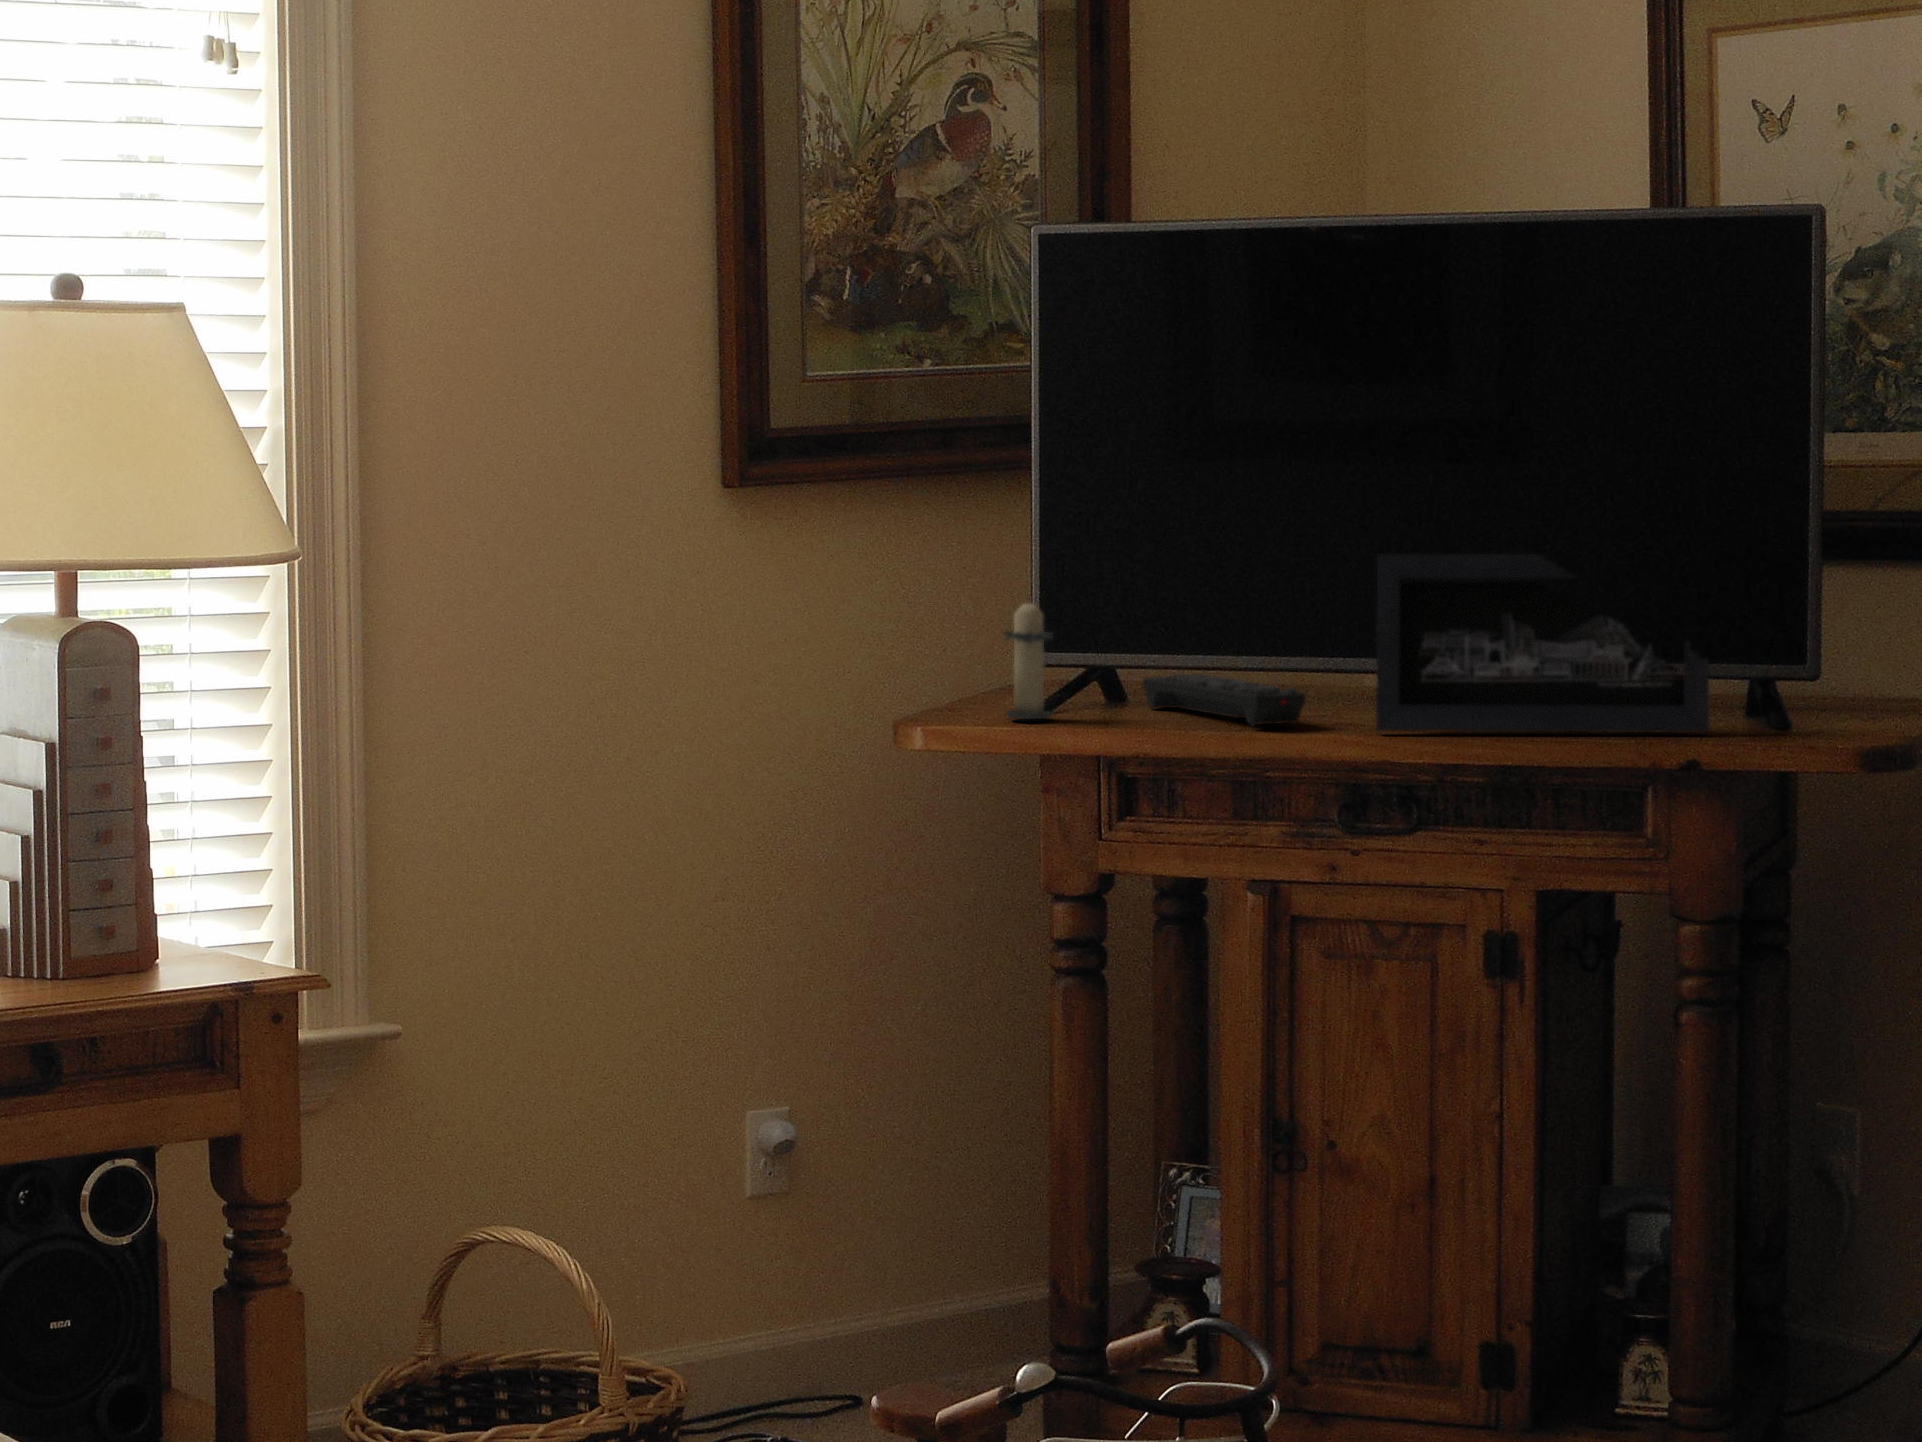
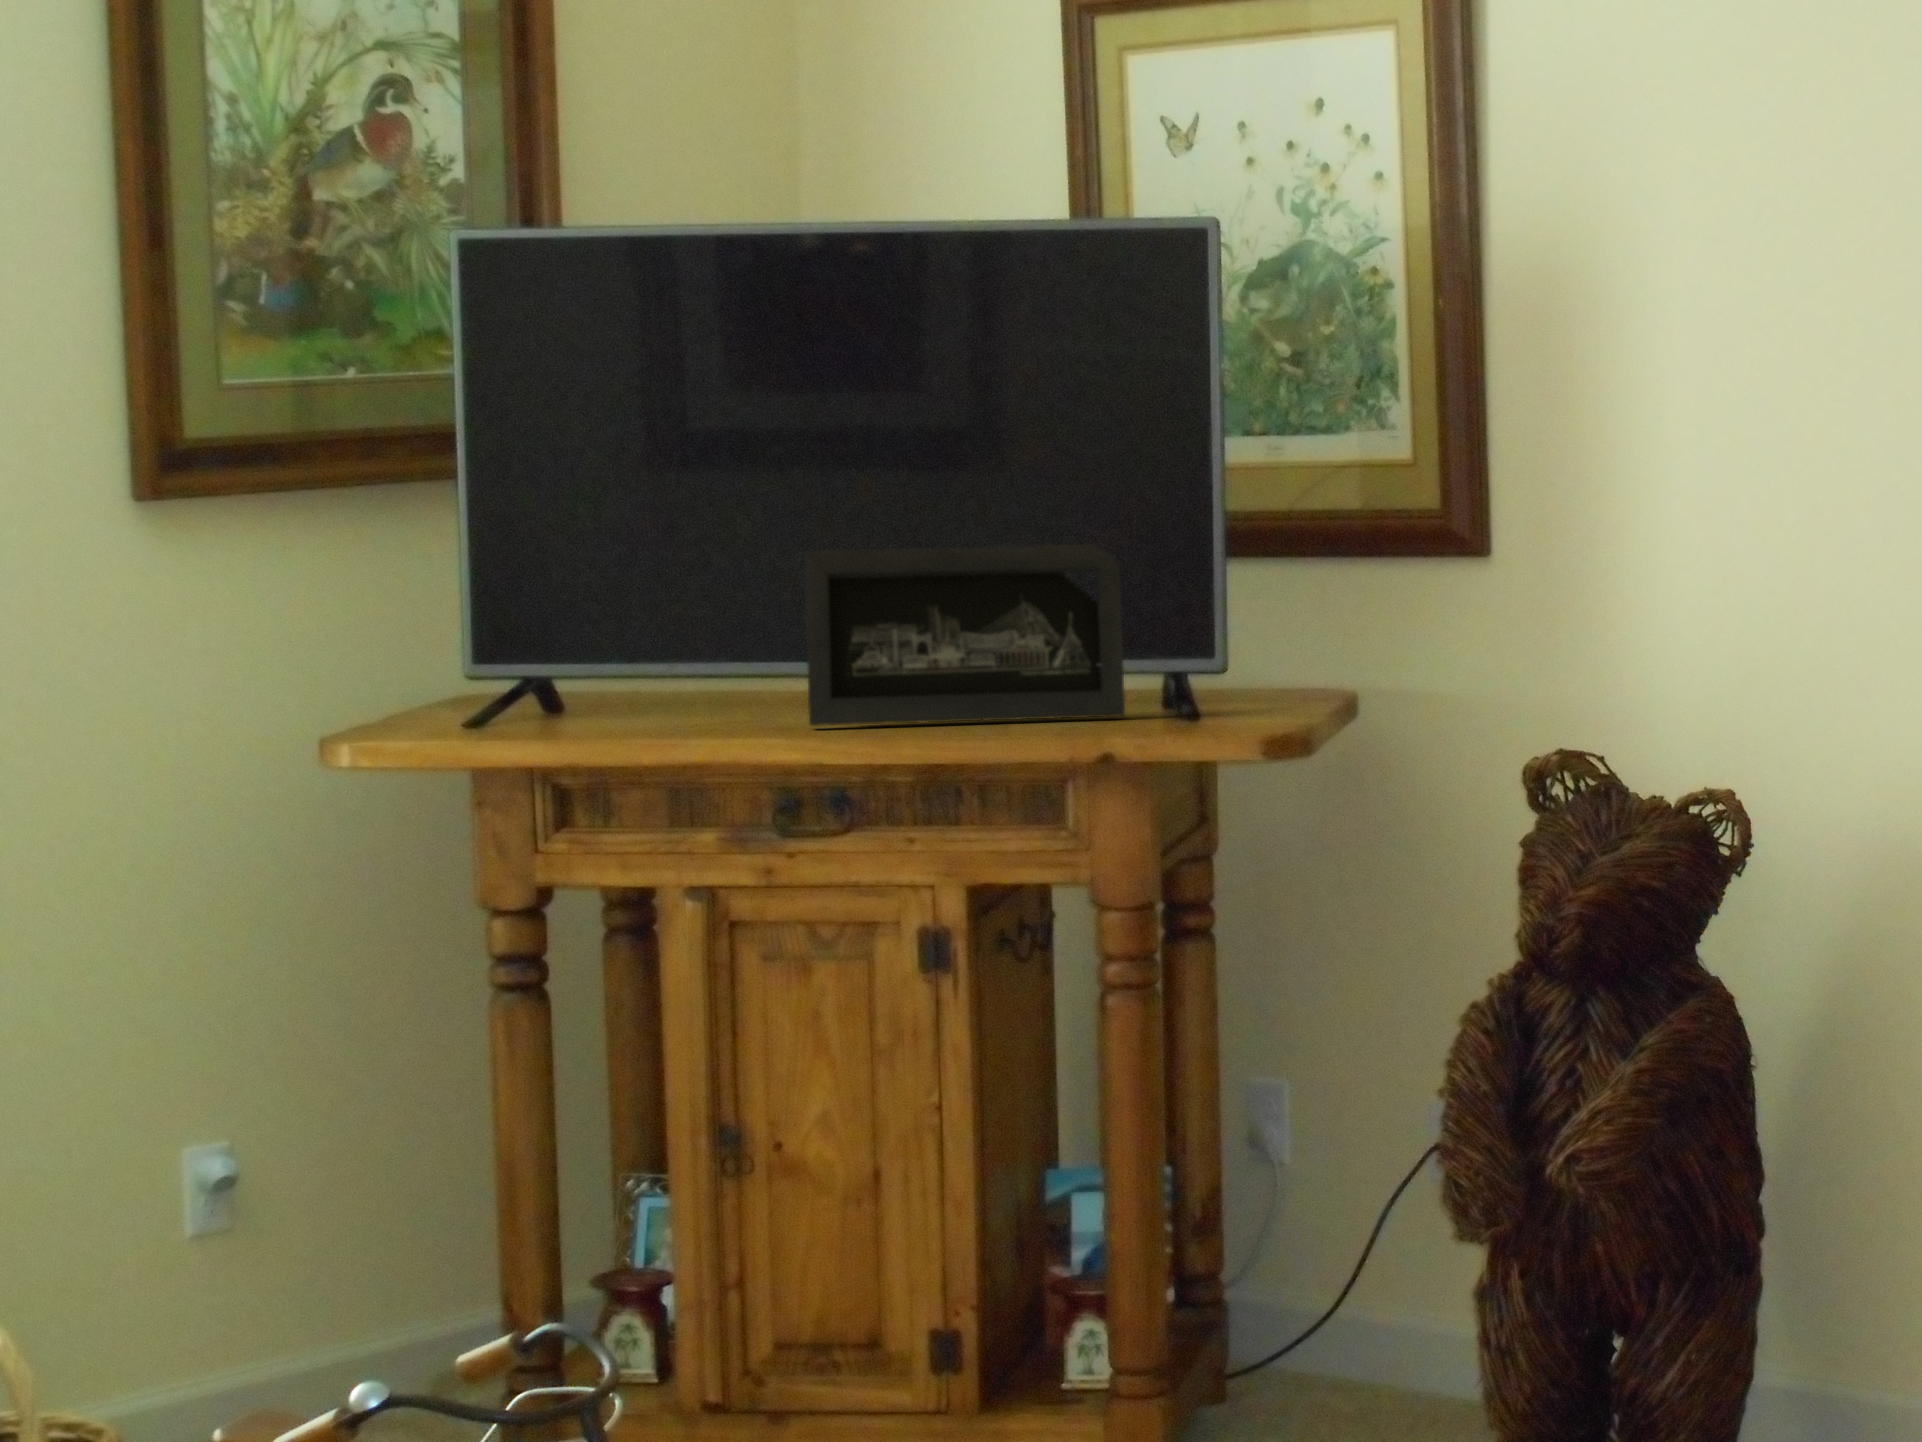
candle: present [1003,603,1052,719] -> none [425,599,493,730]
remote control: present [1143,674,1306,726] -> none [582,678,740,726]

